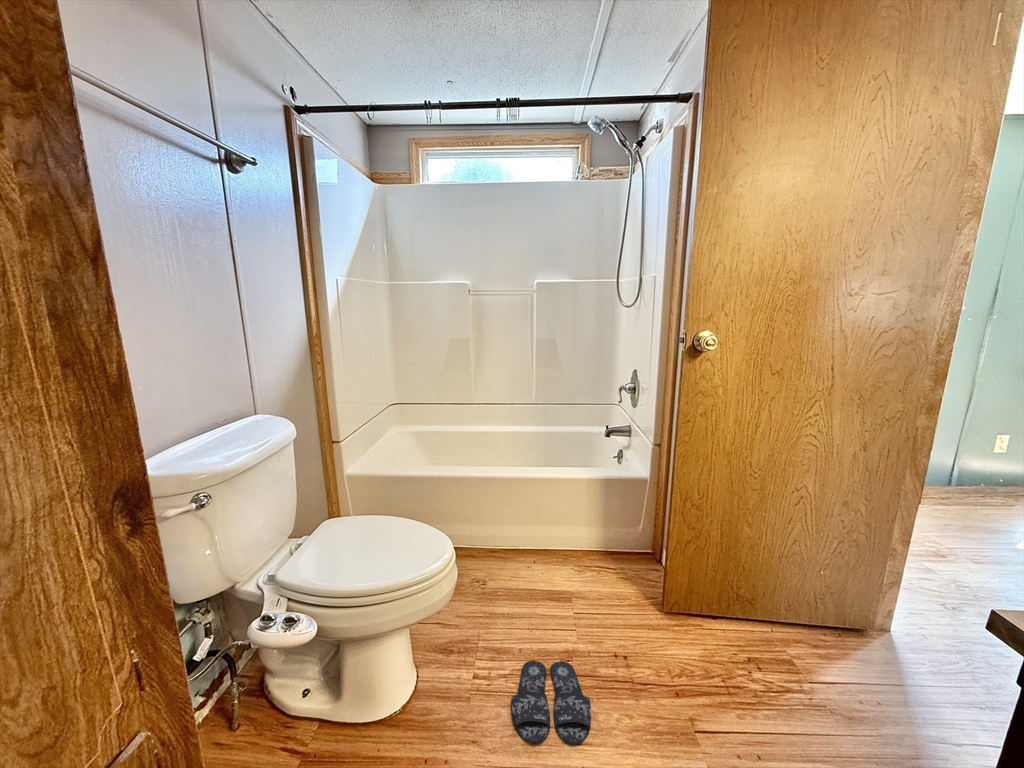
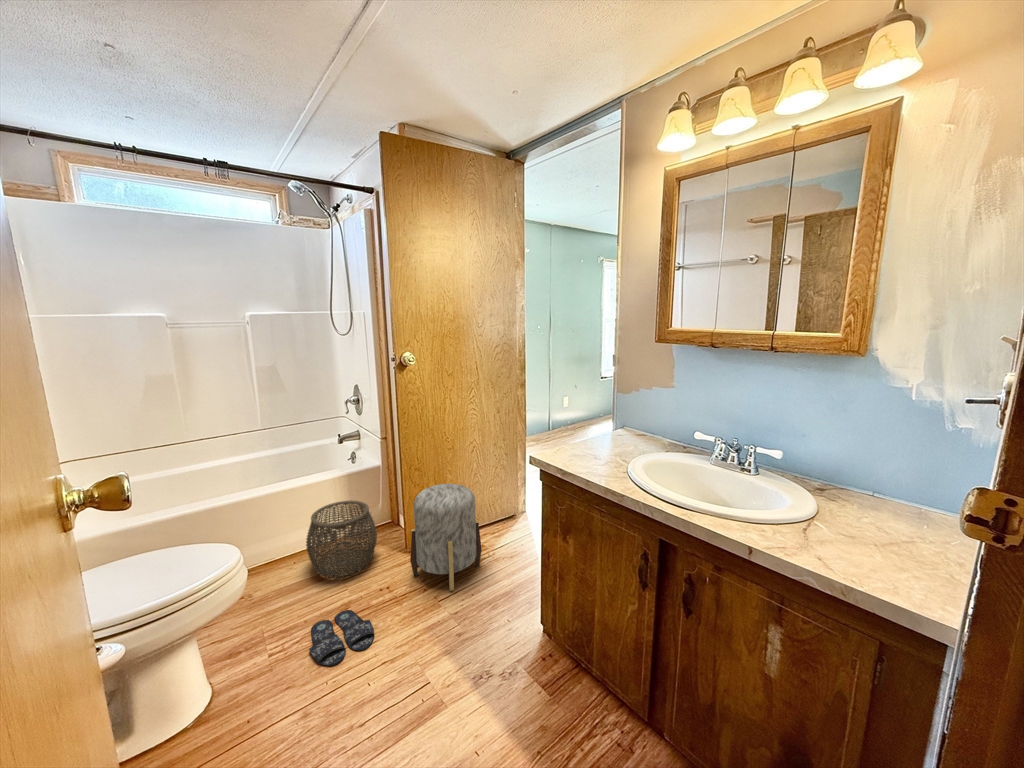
woven basket: none [543,511,627,612] -> present [306,501,377,578]
stool: none [663,539,790,723] -> present [410,484,482,591]

